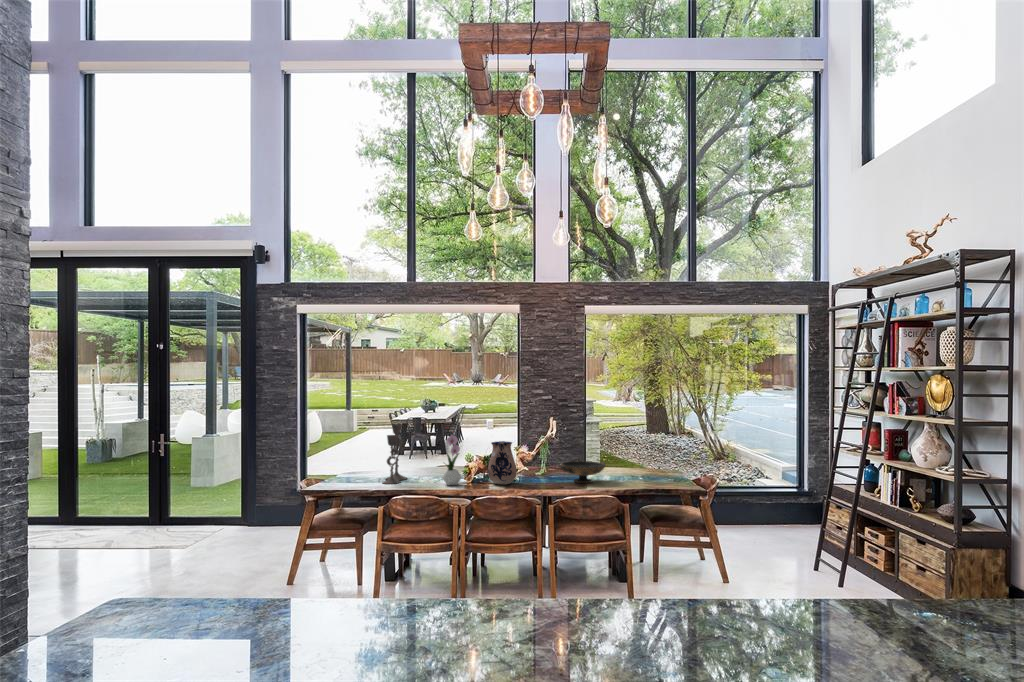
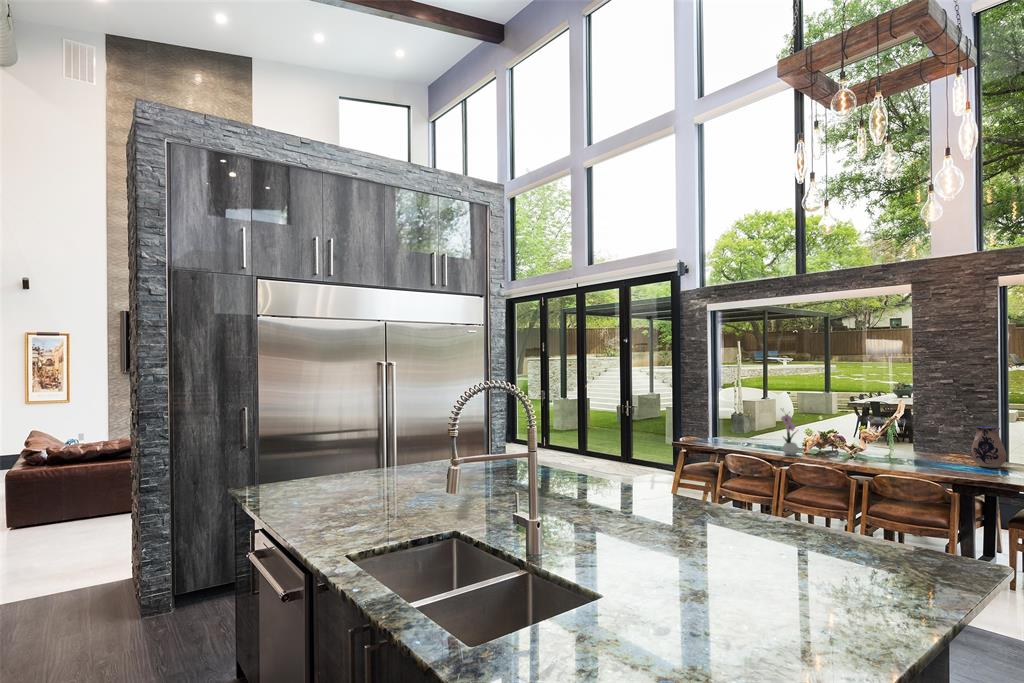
candlestick: present [383,424,407,484] -> none [740,403,765,450]
ceramic pitcher: present [488,441,517,485] -> present [971,426,1007,468]
decorative bowl: present [560,461,605,483] -> none [890,446,952,468]

